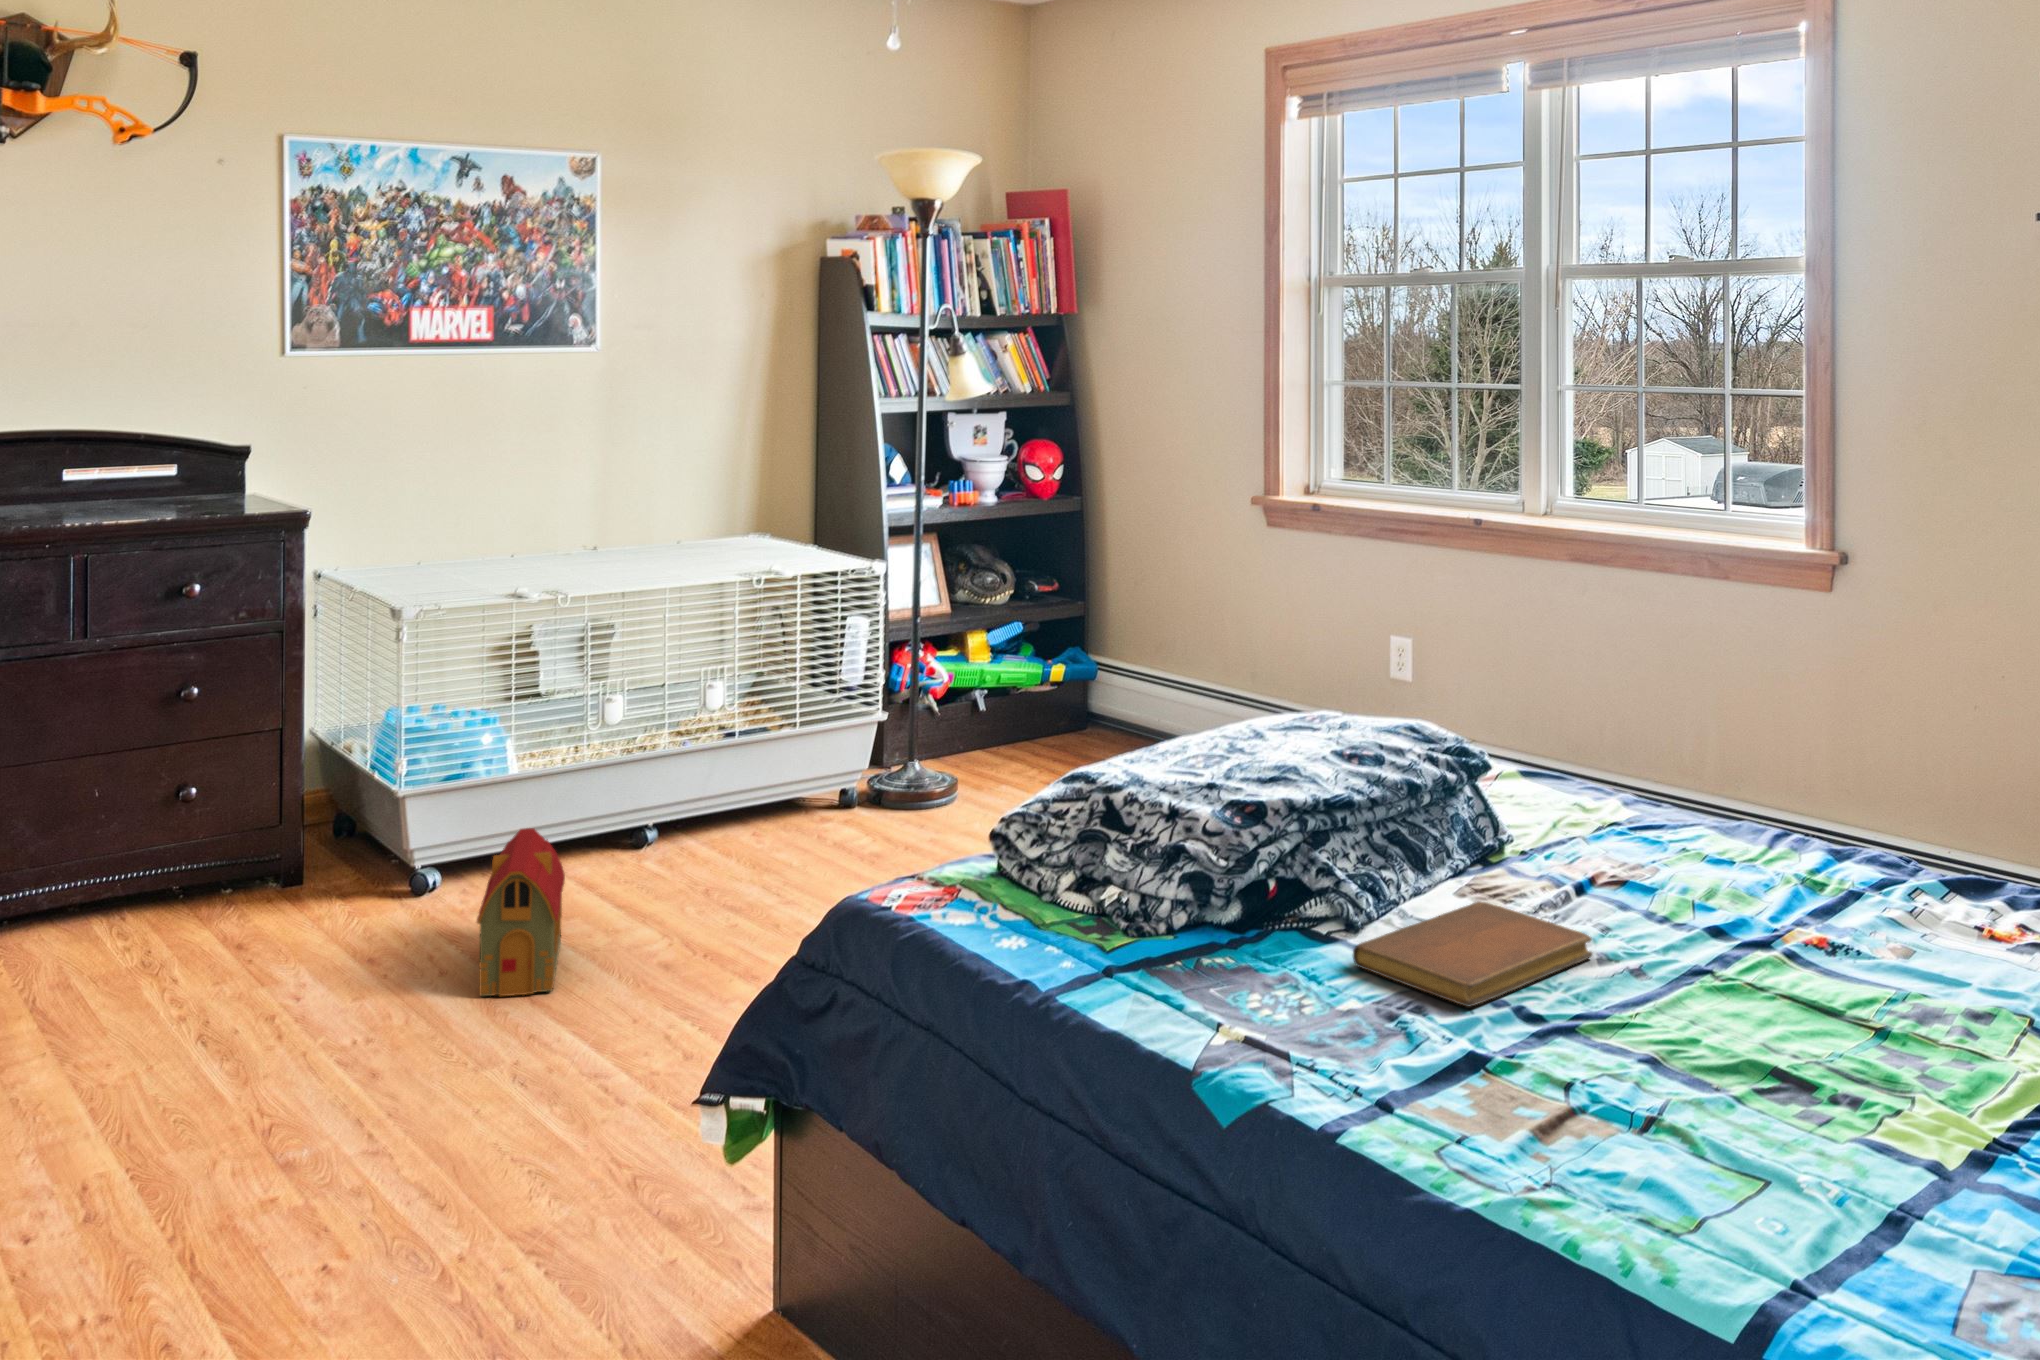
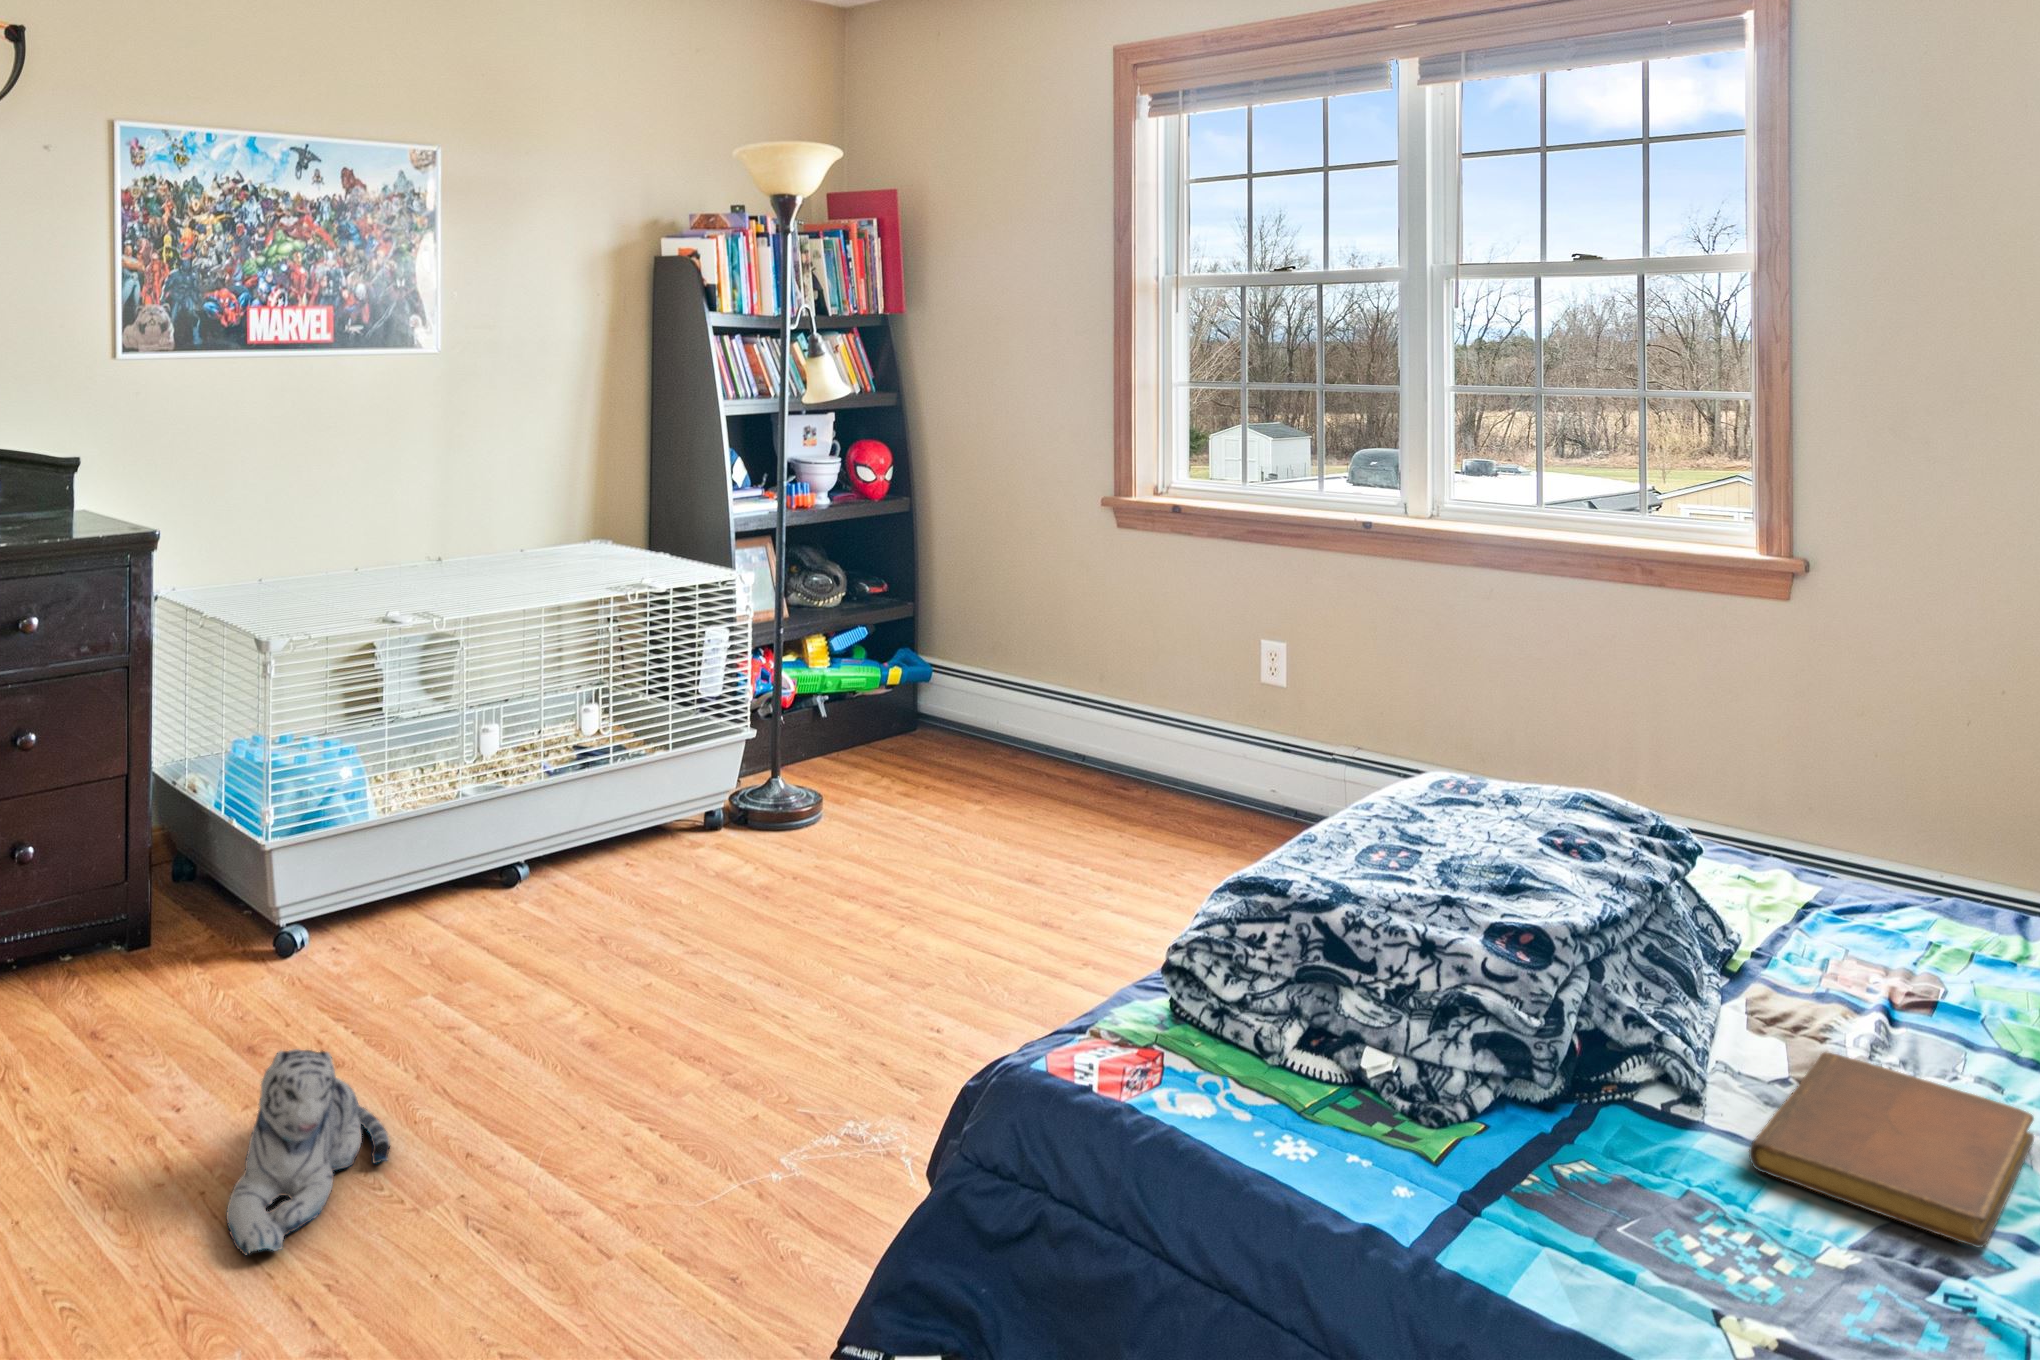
toy house: present [477,828,565,996] -> none [376,886,471,1092]
plush toy: none [325,941,476,1101] -> present [227,1049,390,1255]

